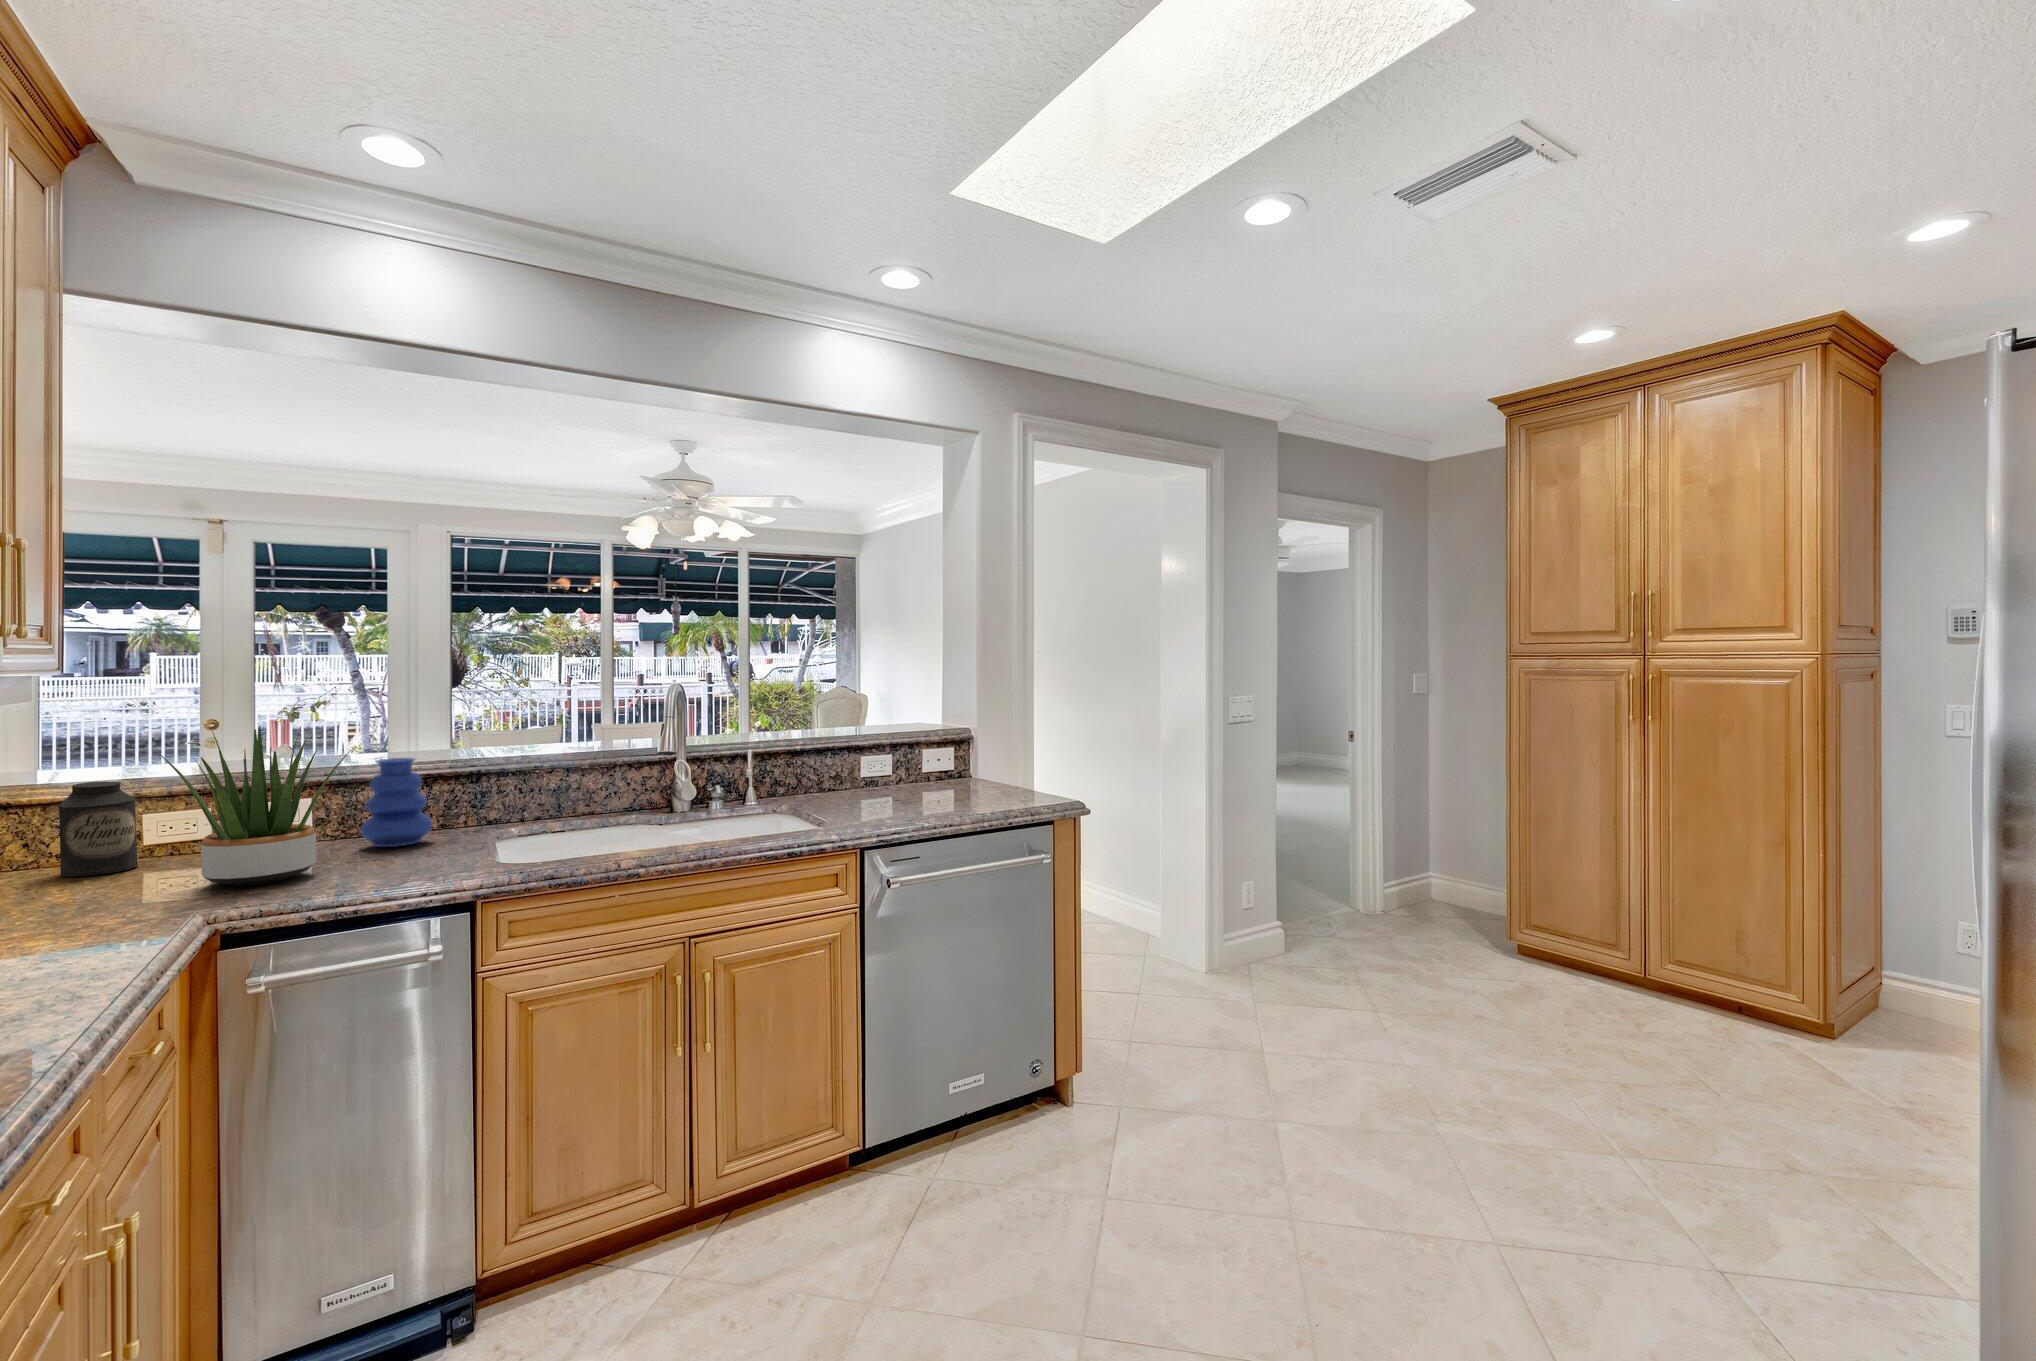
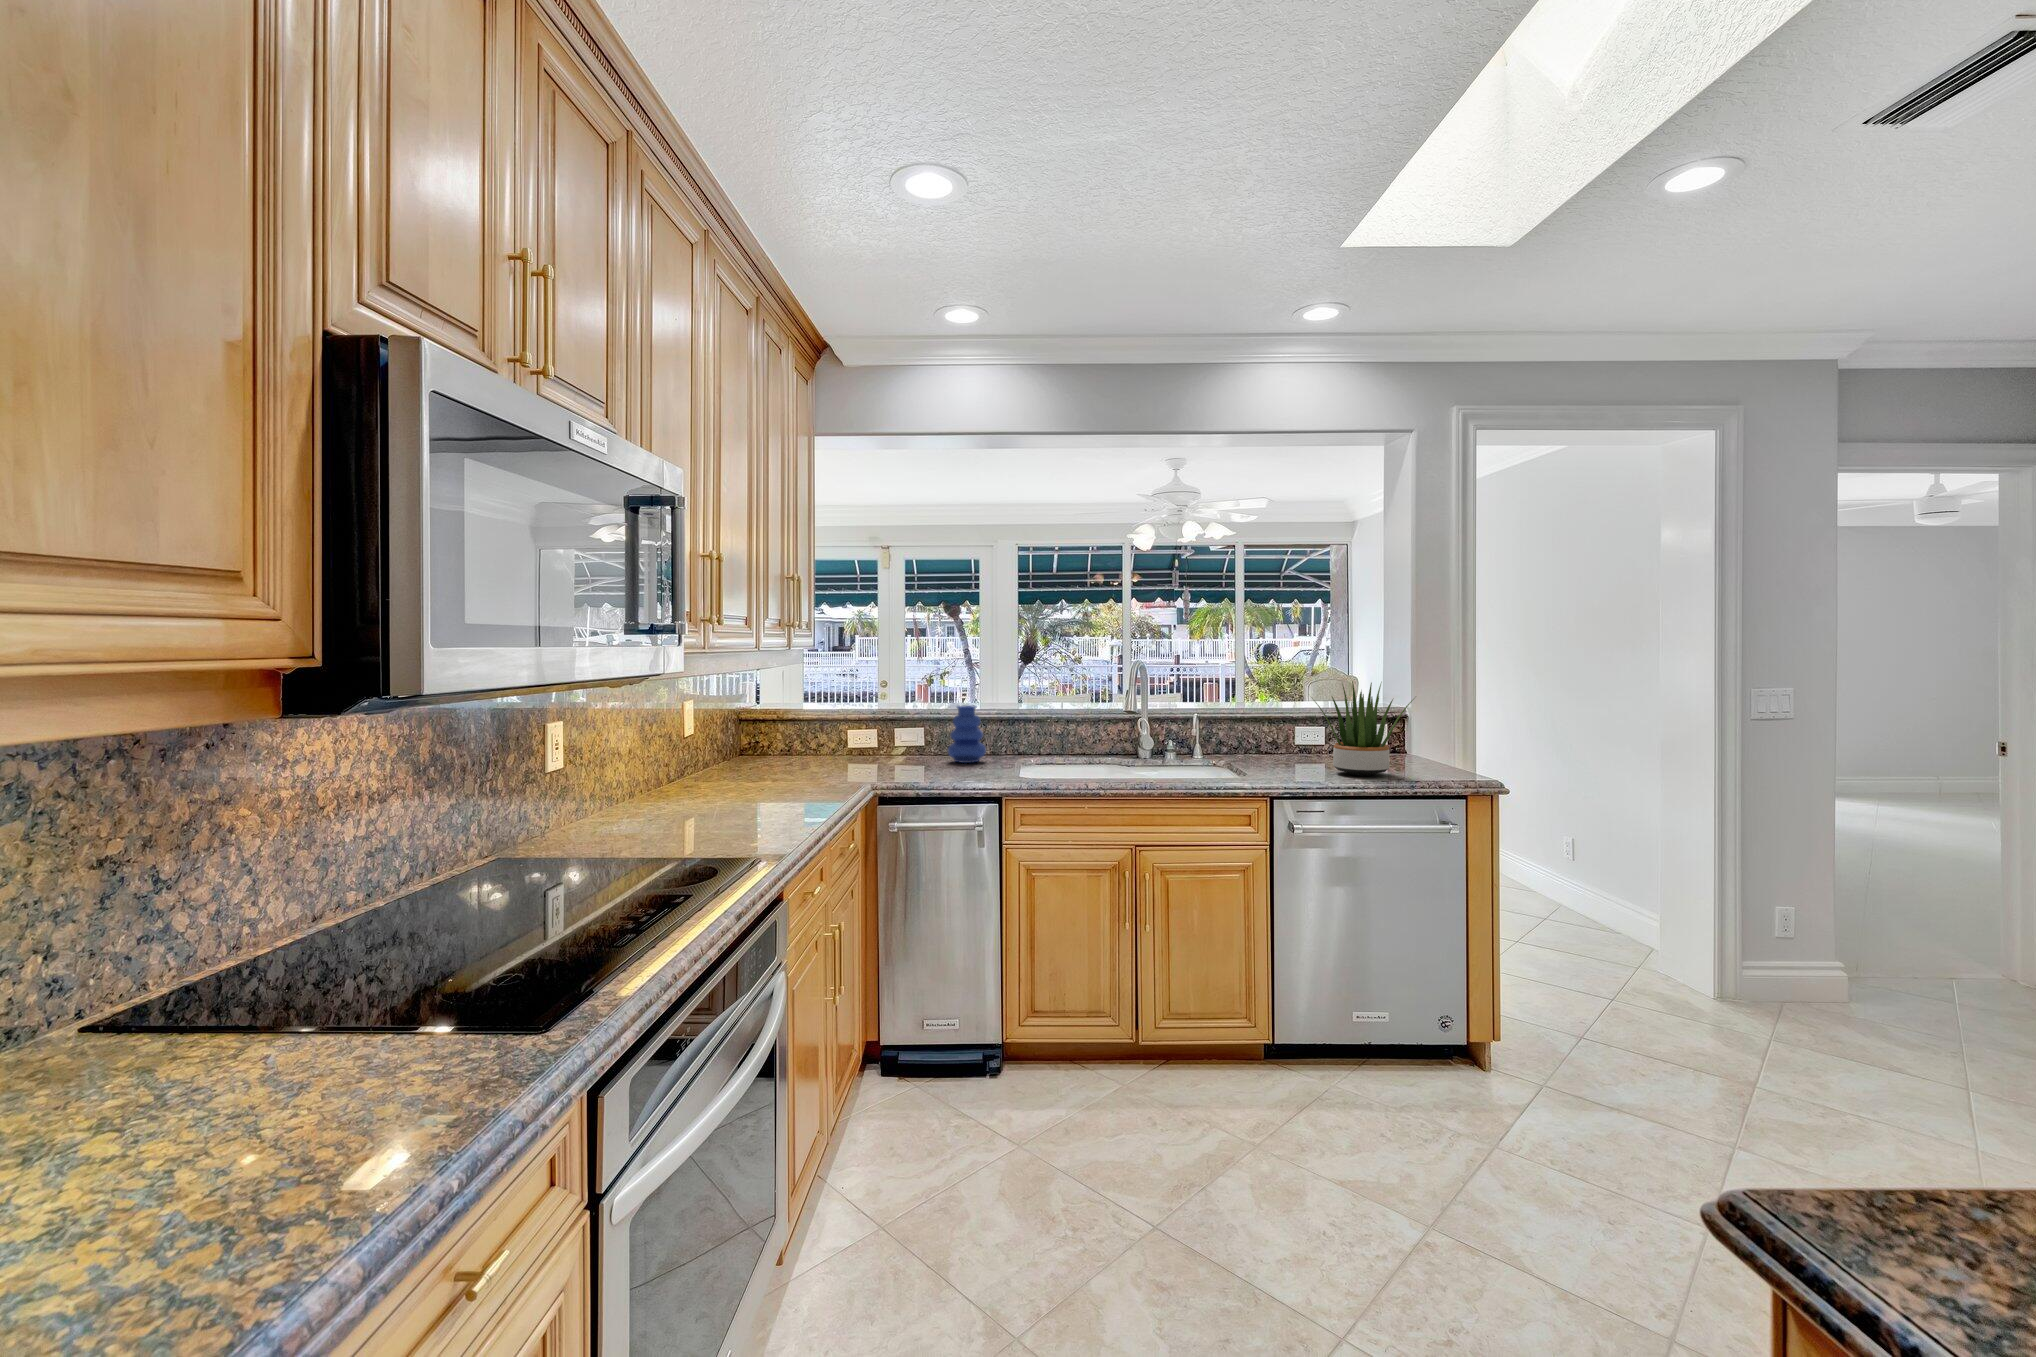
potted plant: present [159,726,351,886] -> present [1311,681,1414,776]
canister: present [58,782,138,877] -> none [813,710,845,762]

